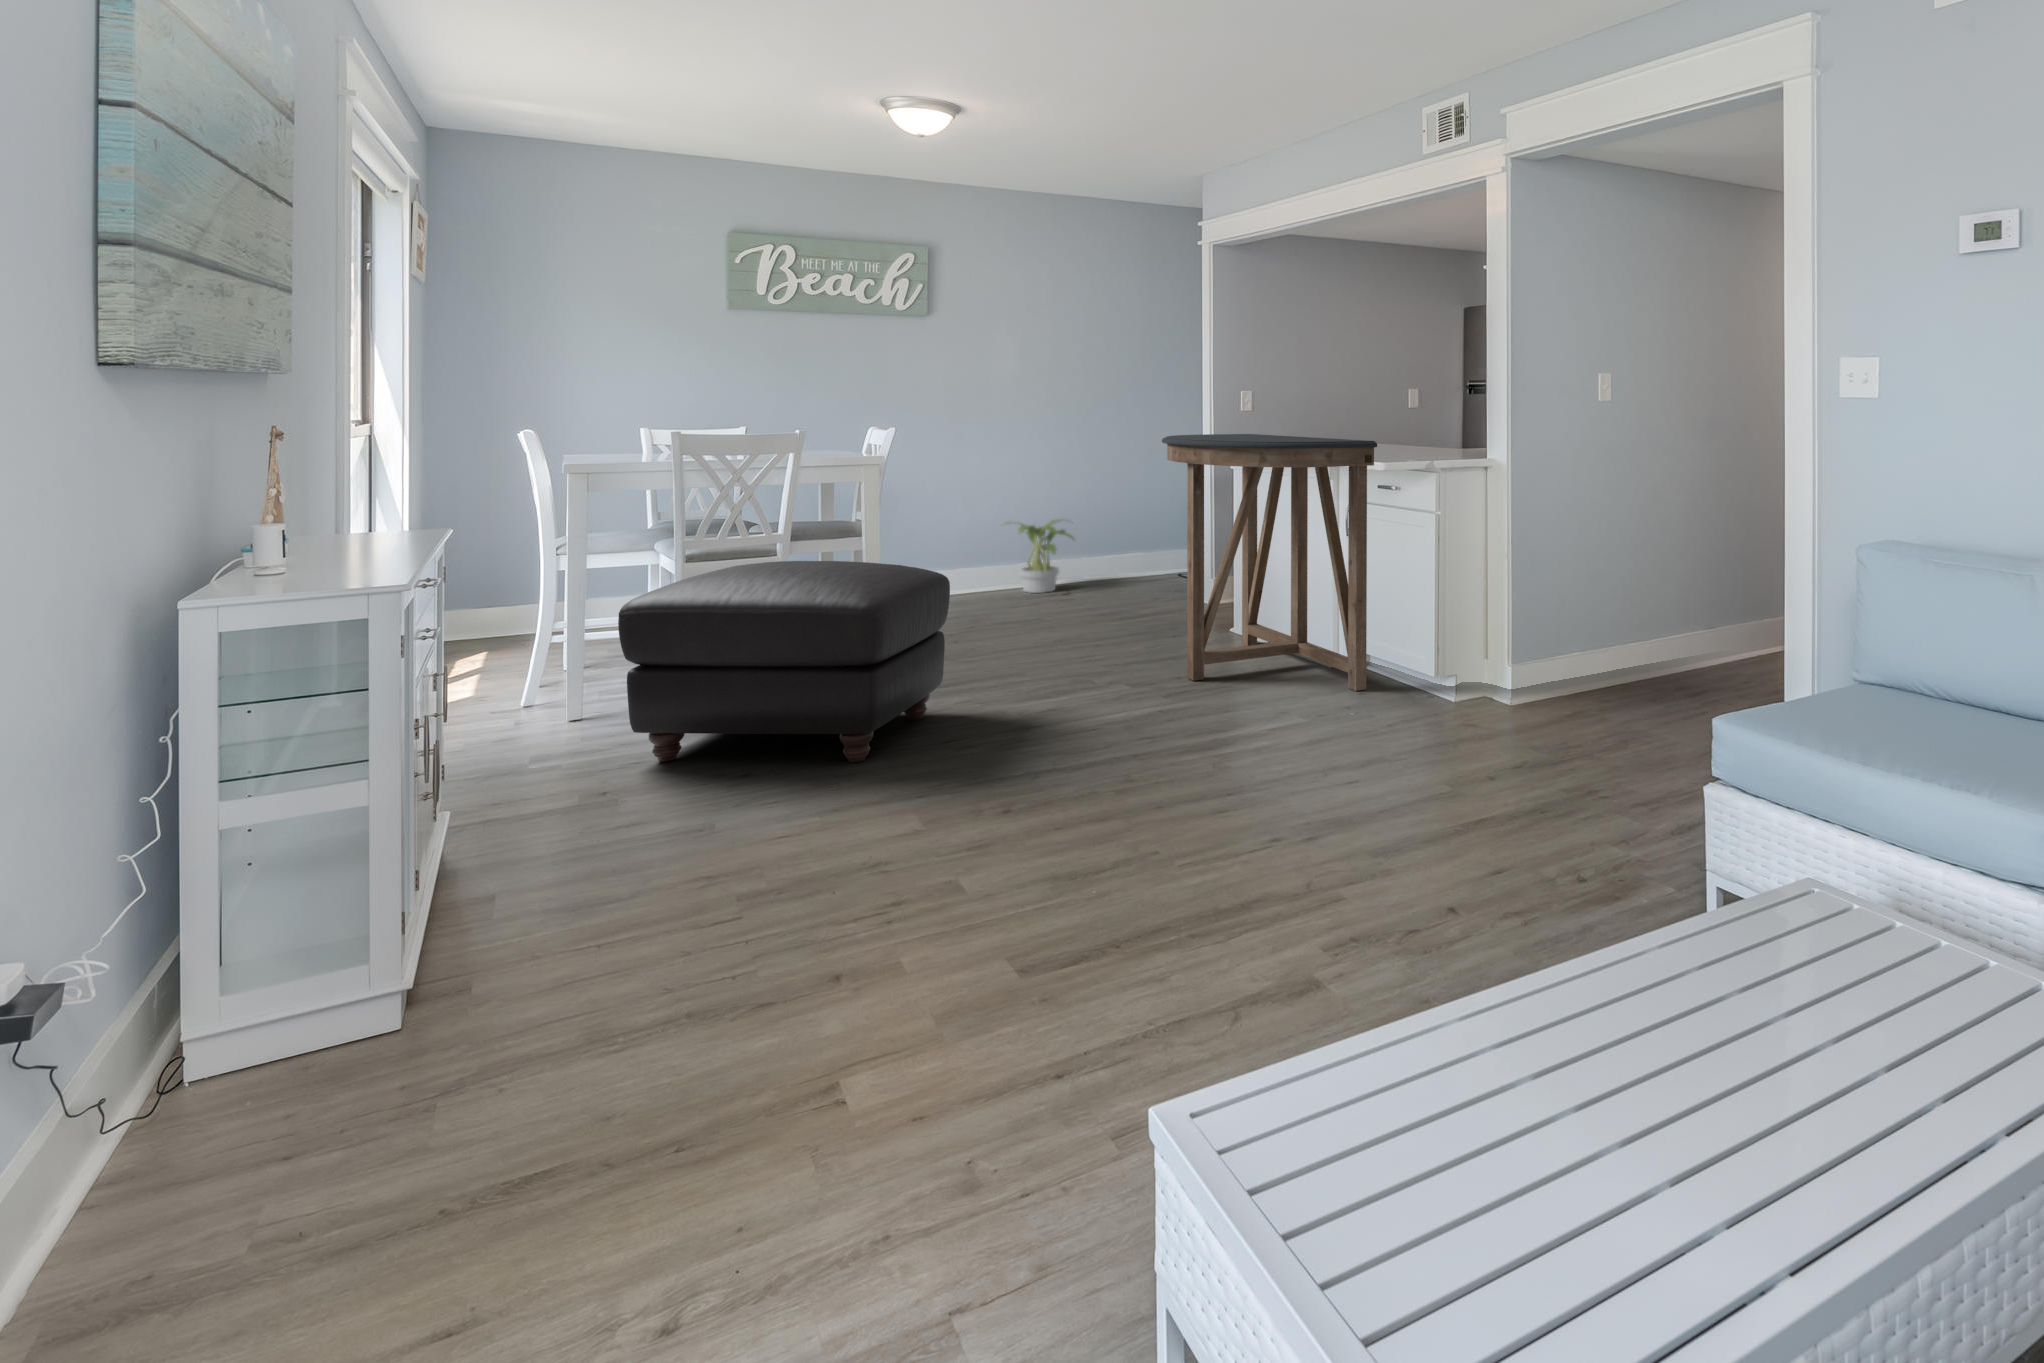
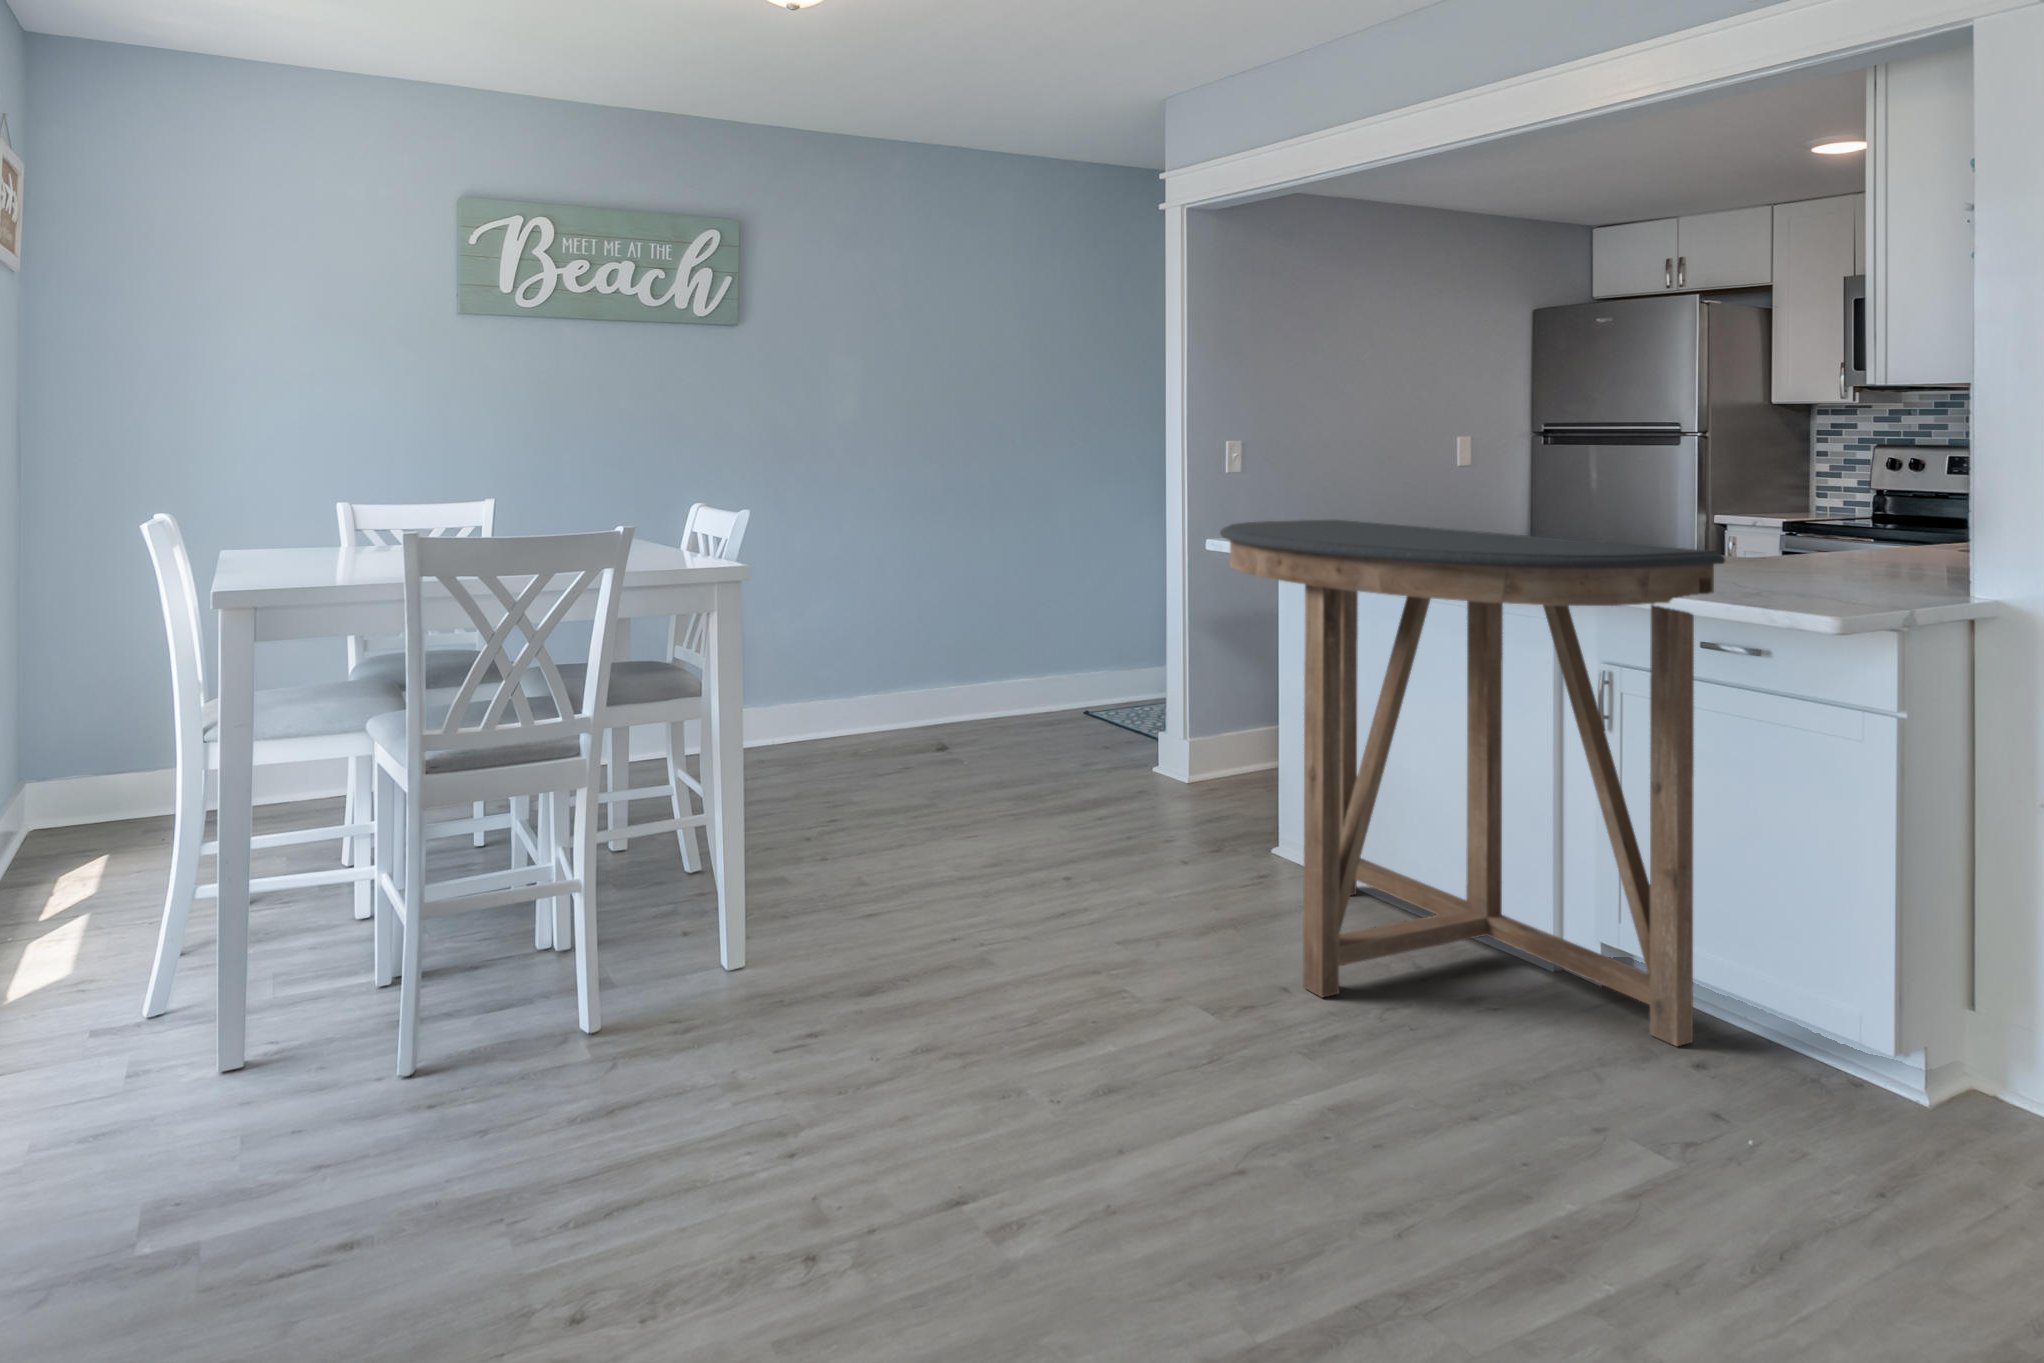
potted plant: present [1009,519,1073,593] -> none [847,636,960,753]
ottoman: present [618,561,950,762] -> none [312,784,912,1267]

